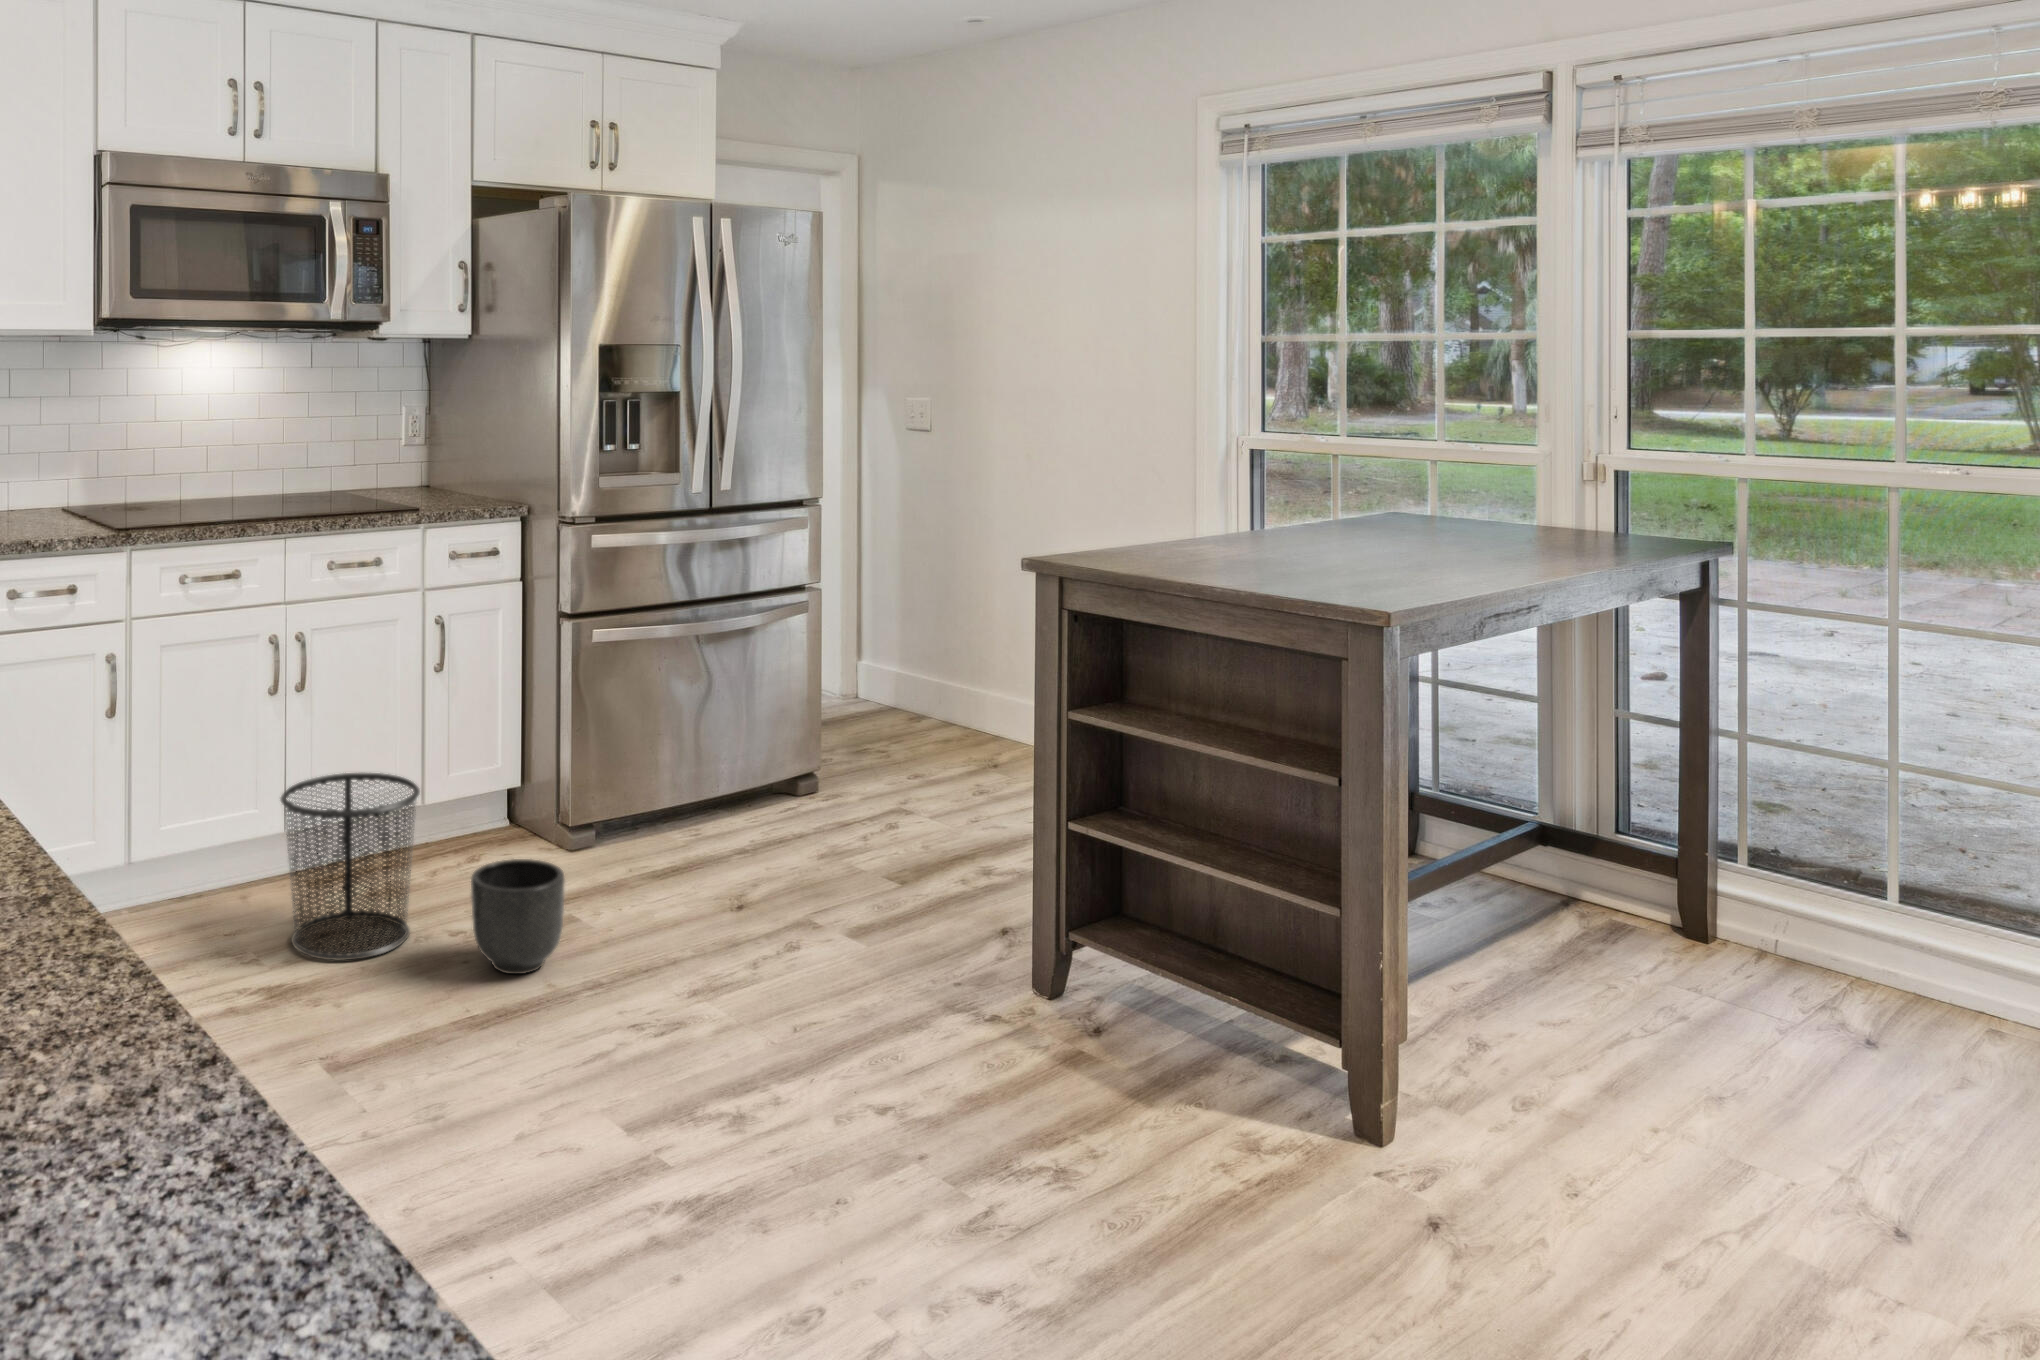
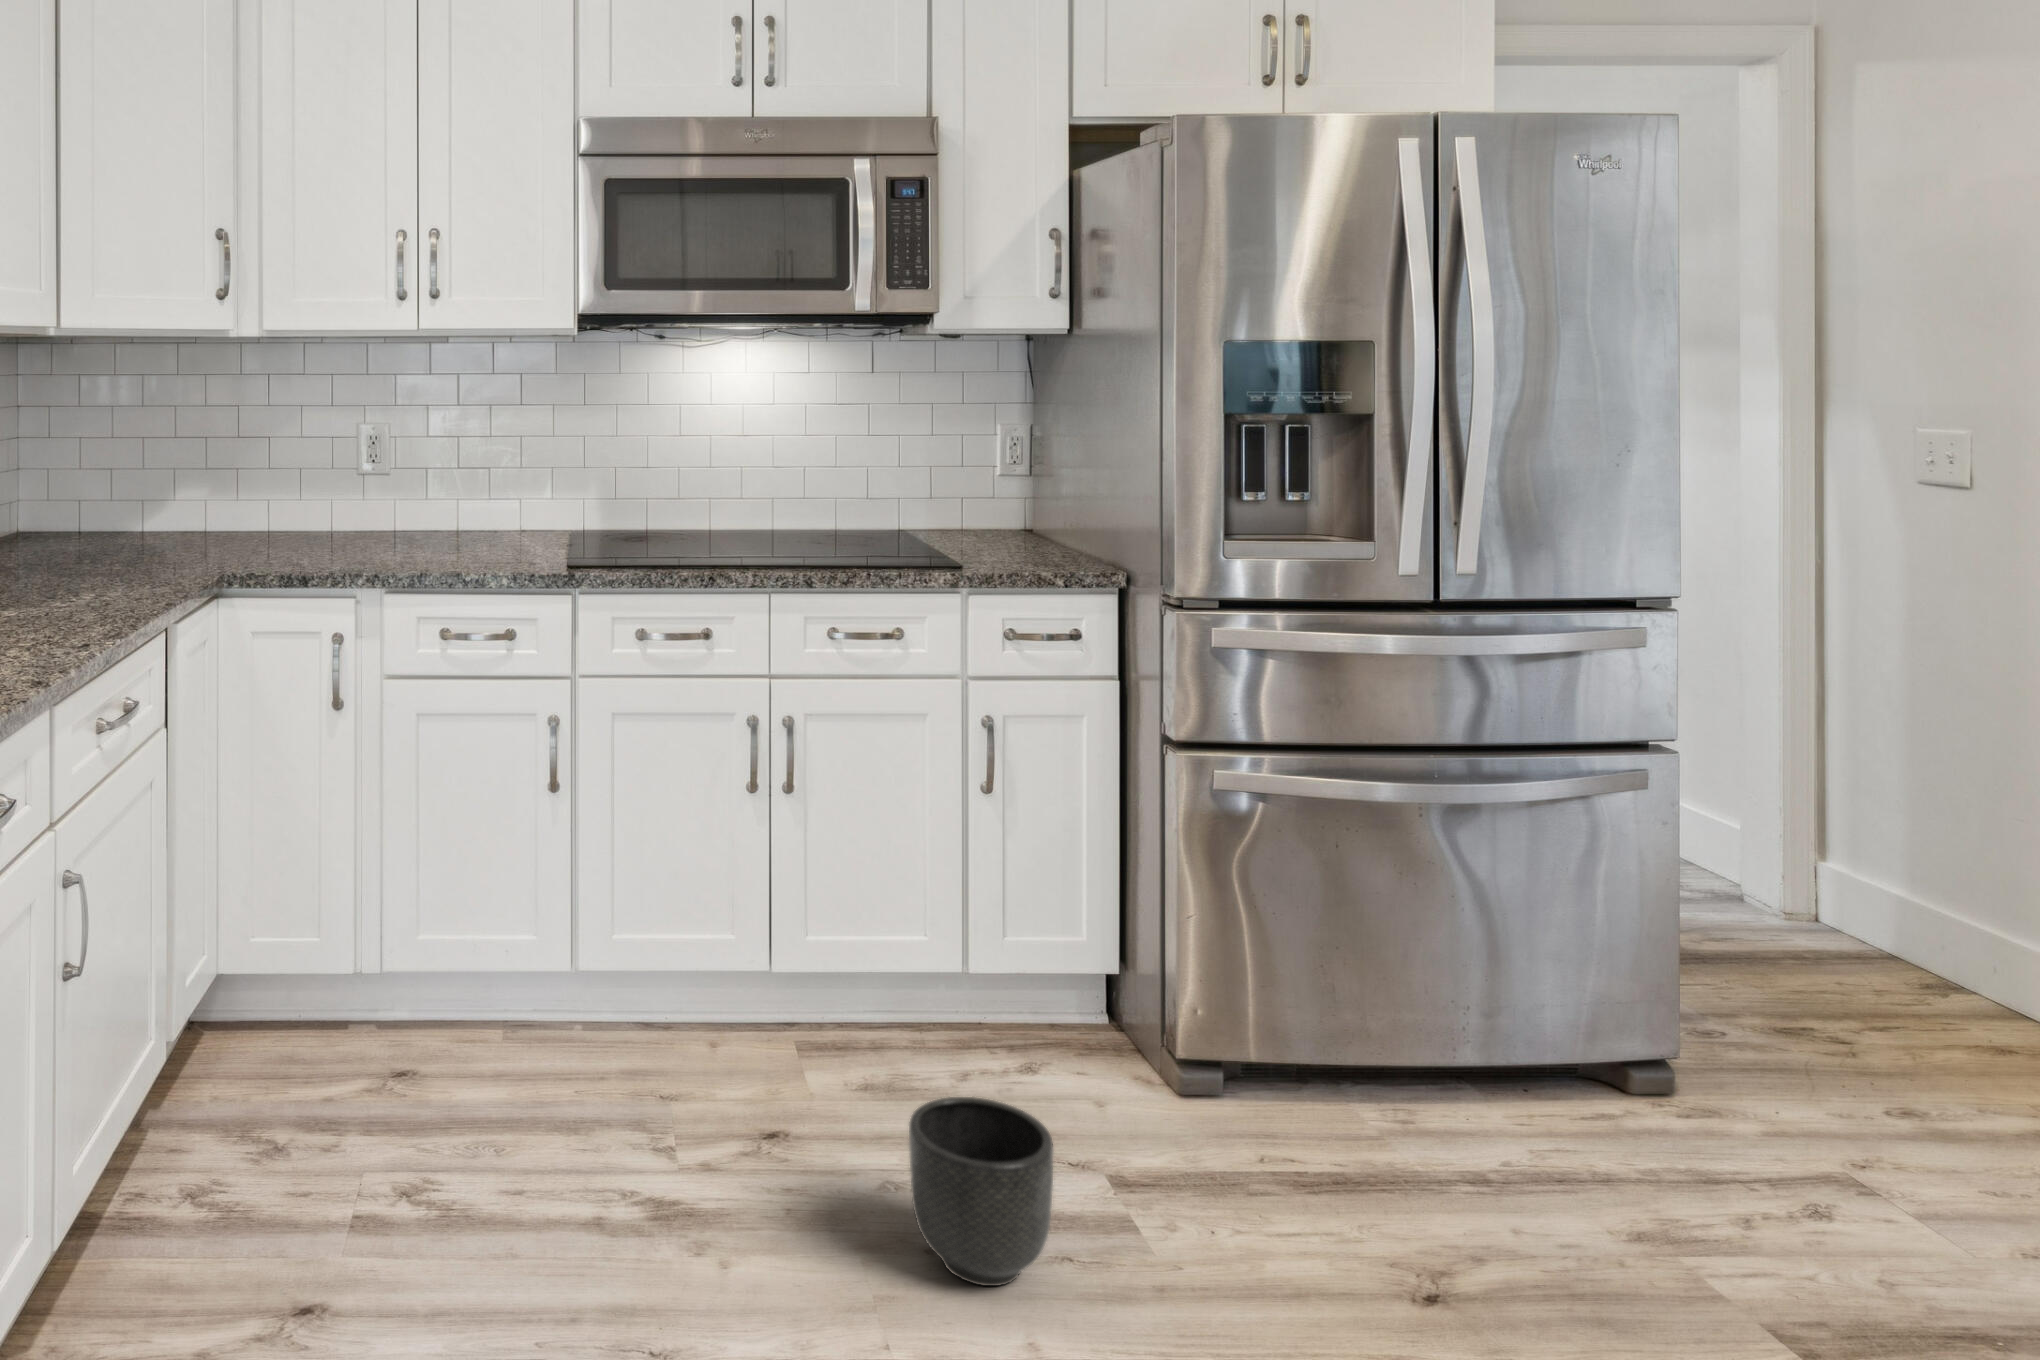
waste bin: present [281,773,420,960] -> none [699,909,884,1177]

